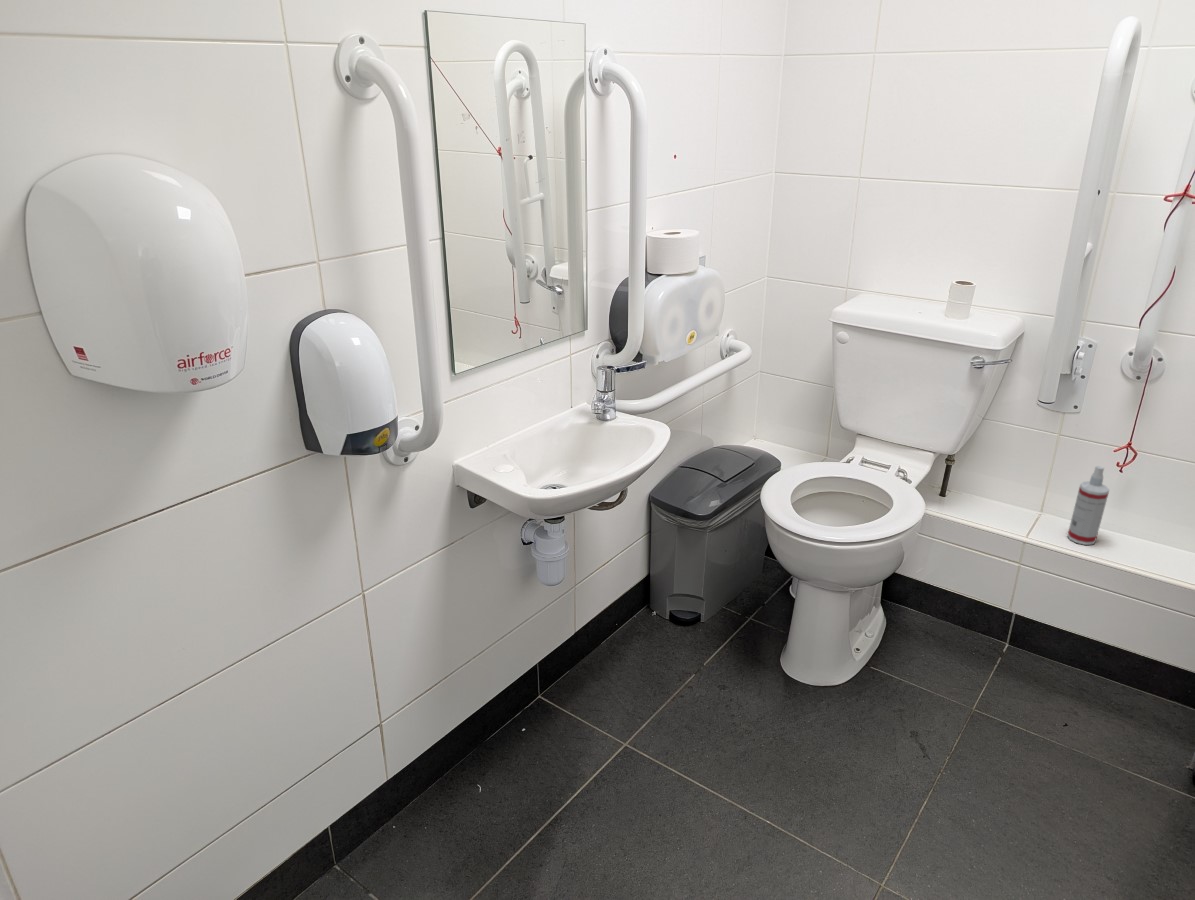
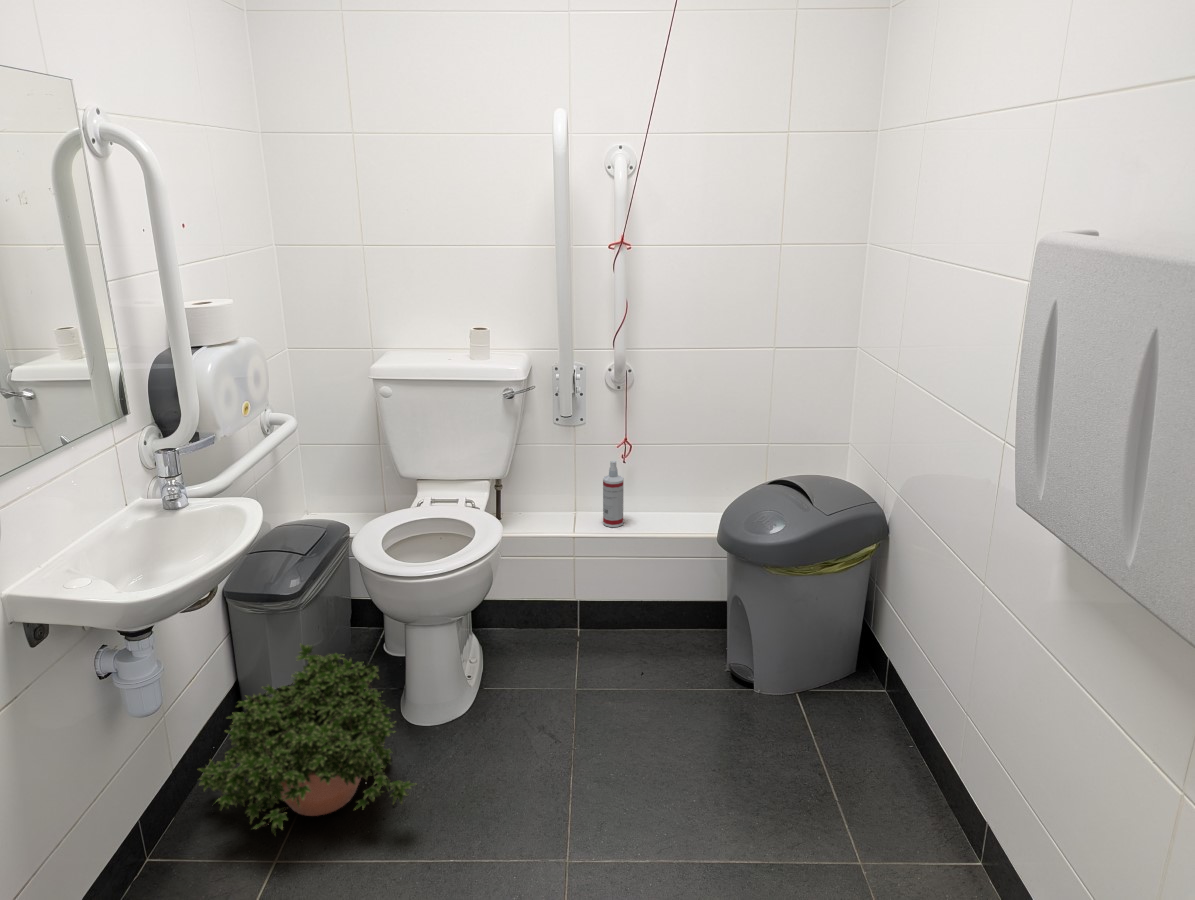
potted plant: none [585,563,760,749] -> present [199,644,415,834]

